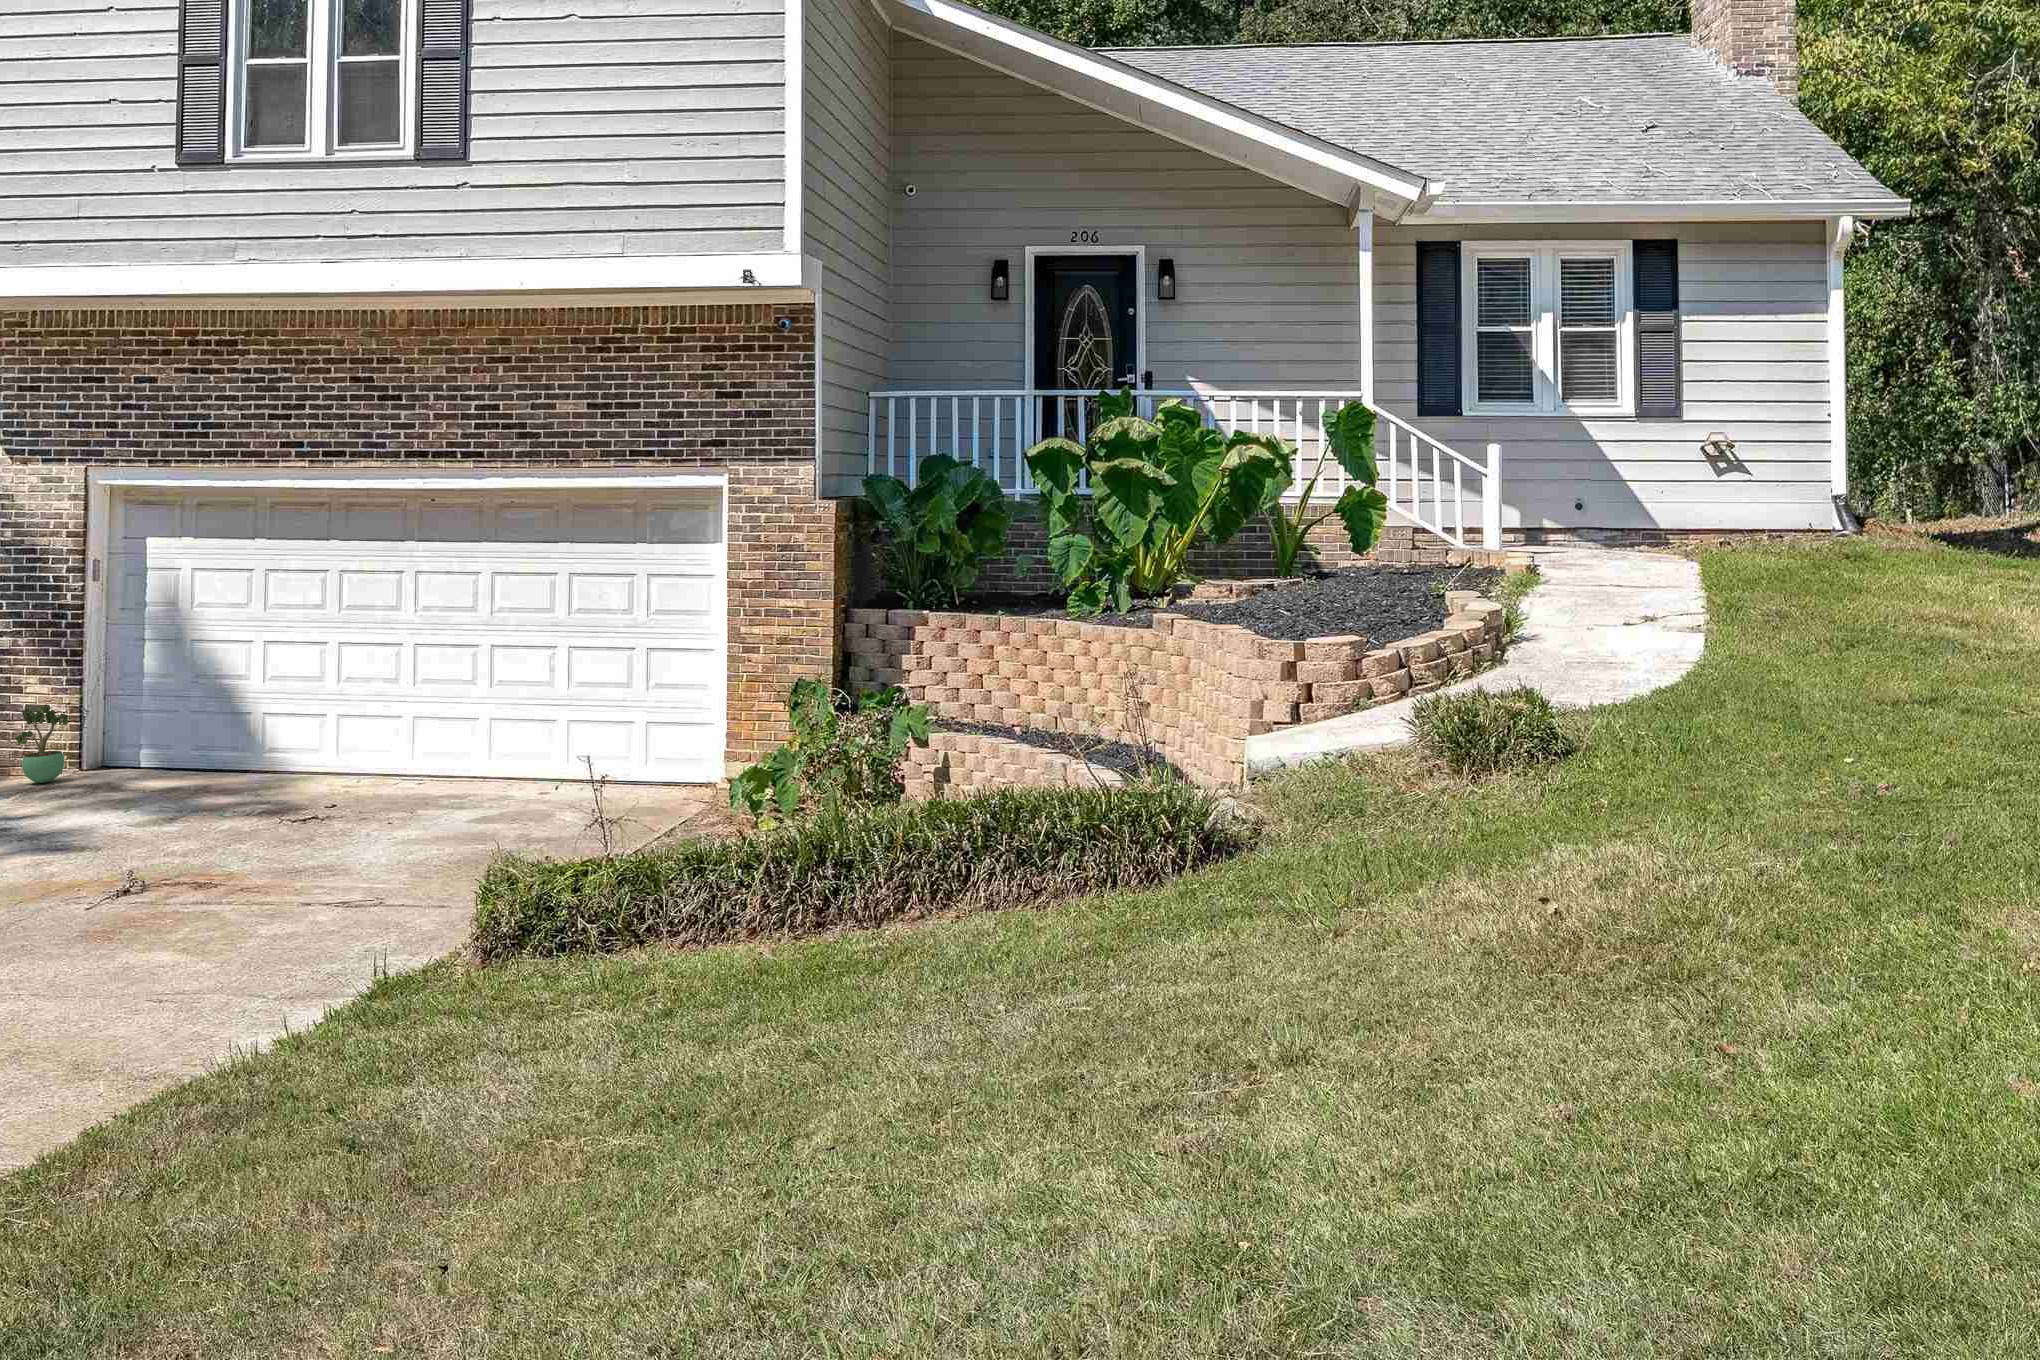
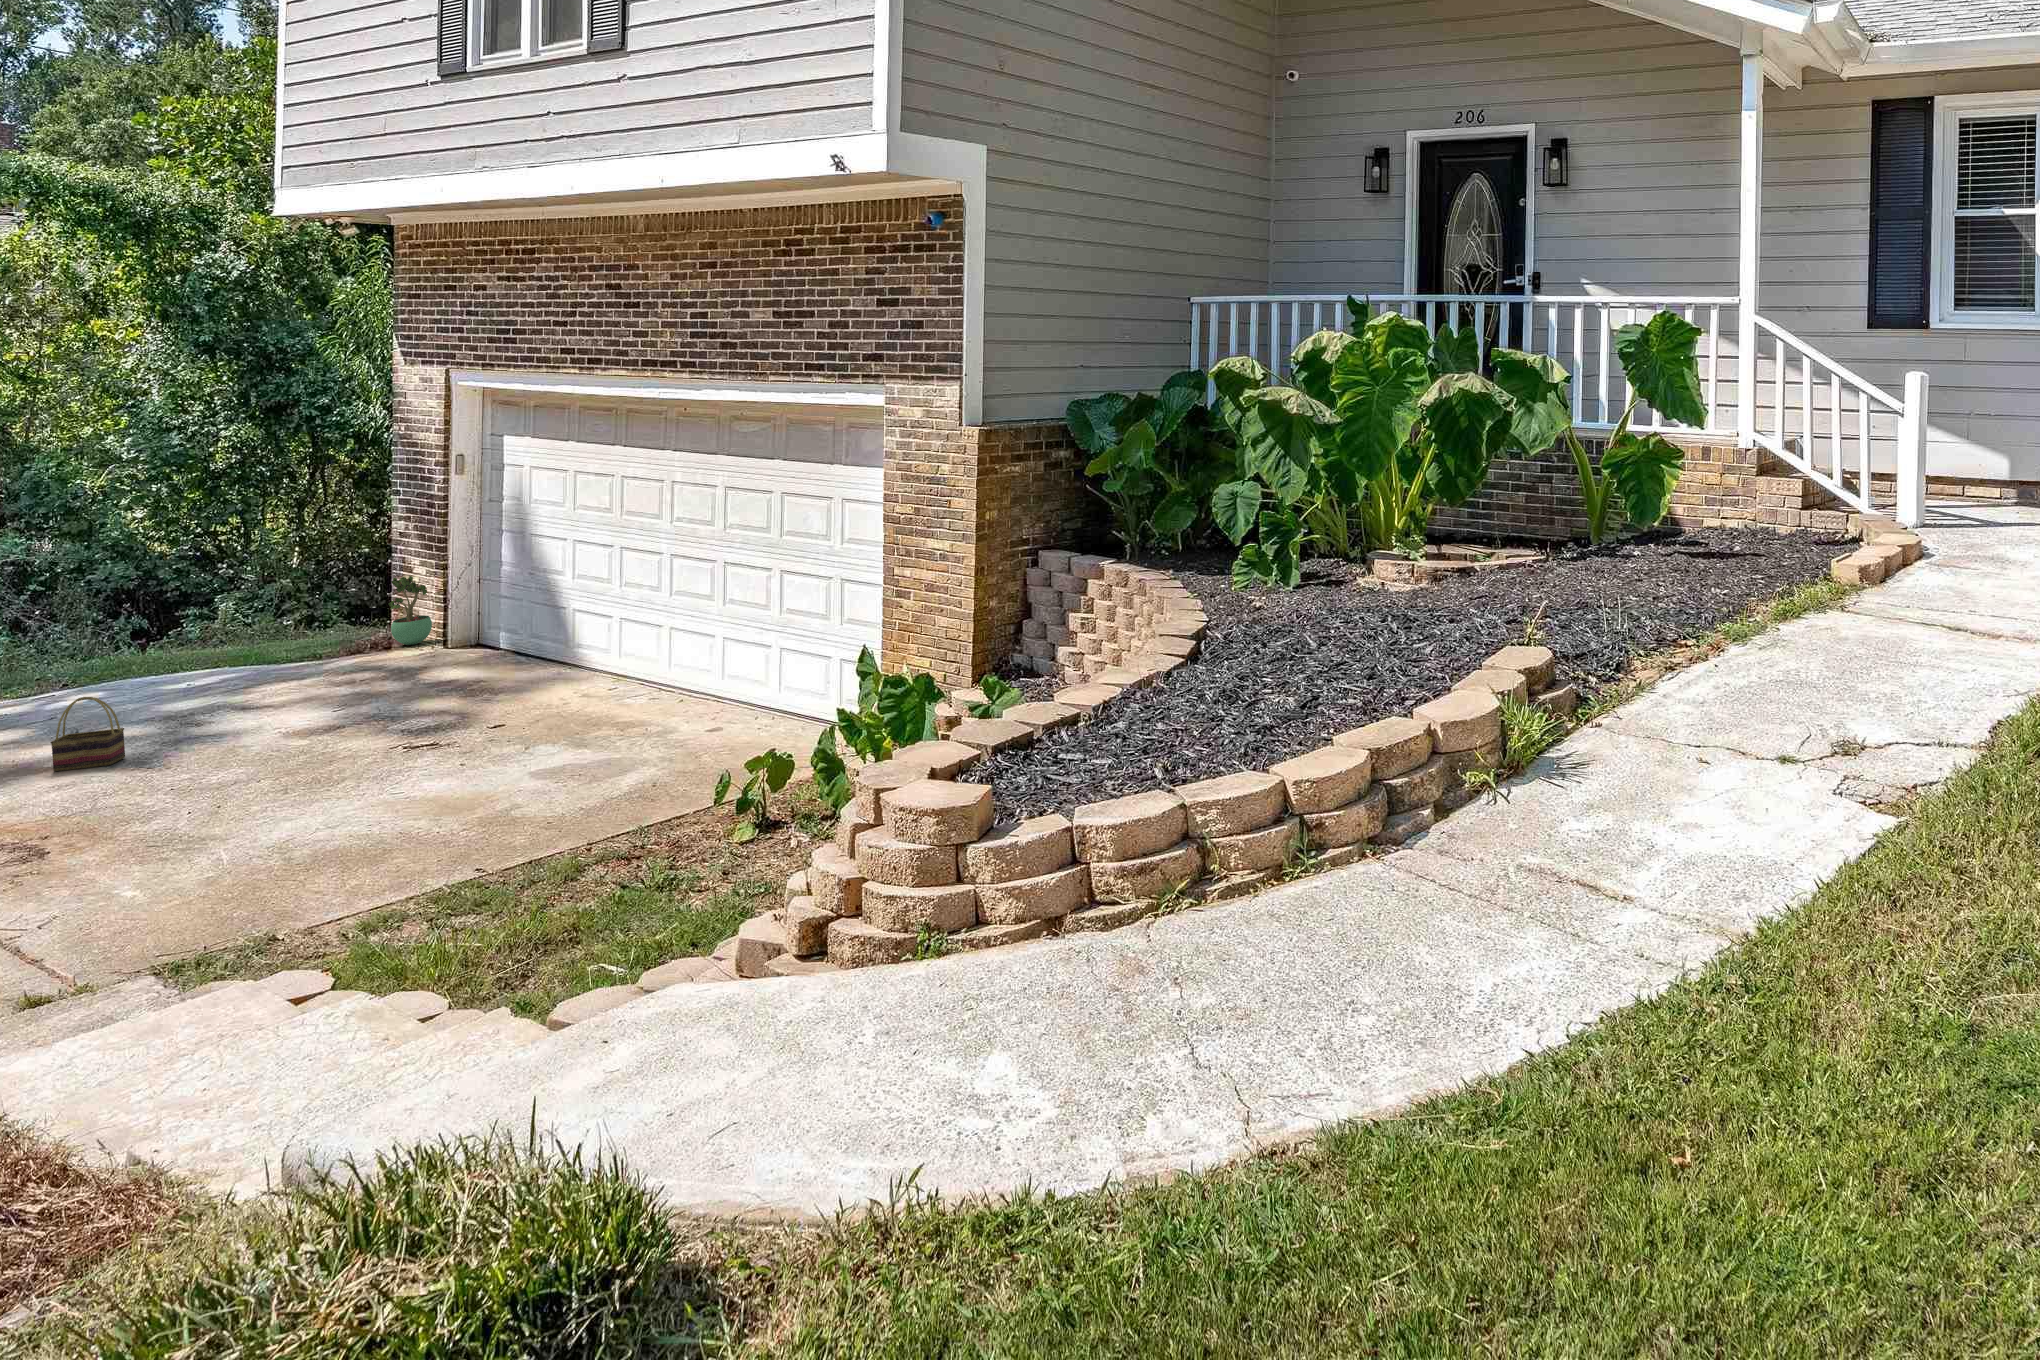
basket: none [8,784,68,859] -> present [50,697,125,771]

